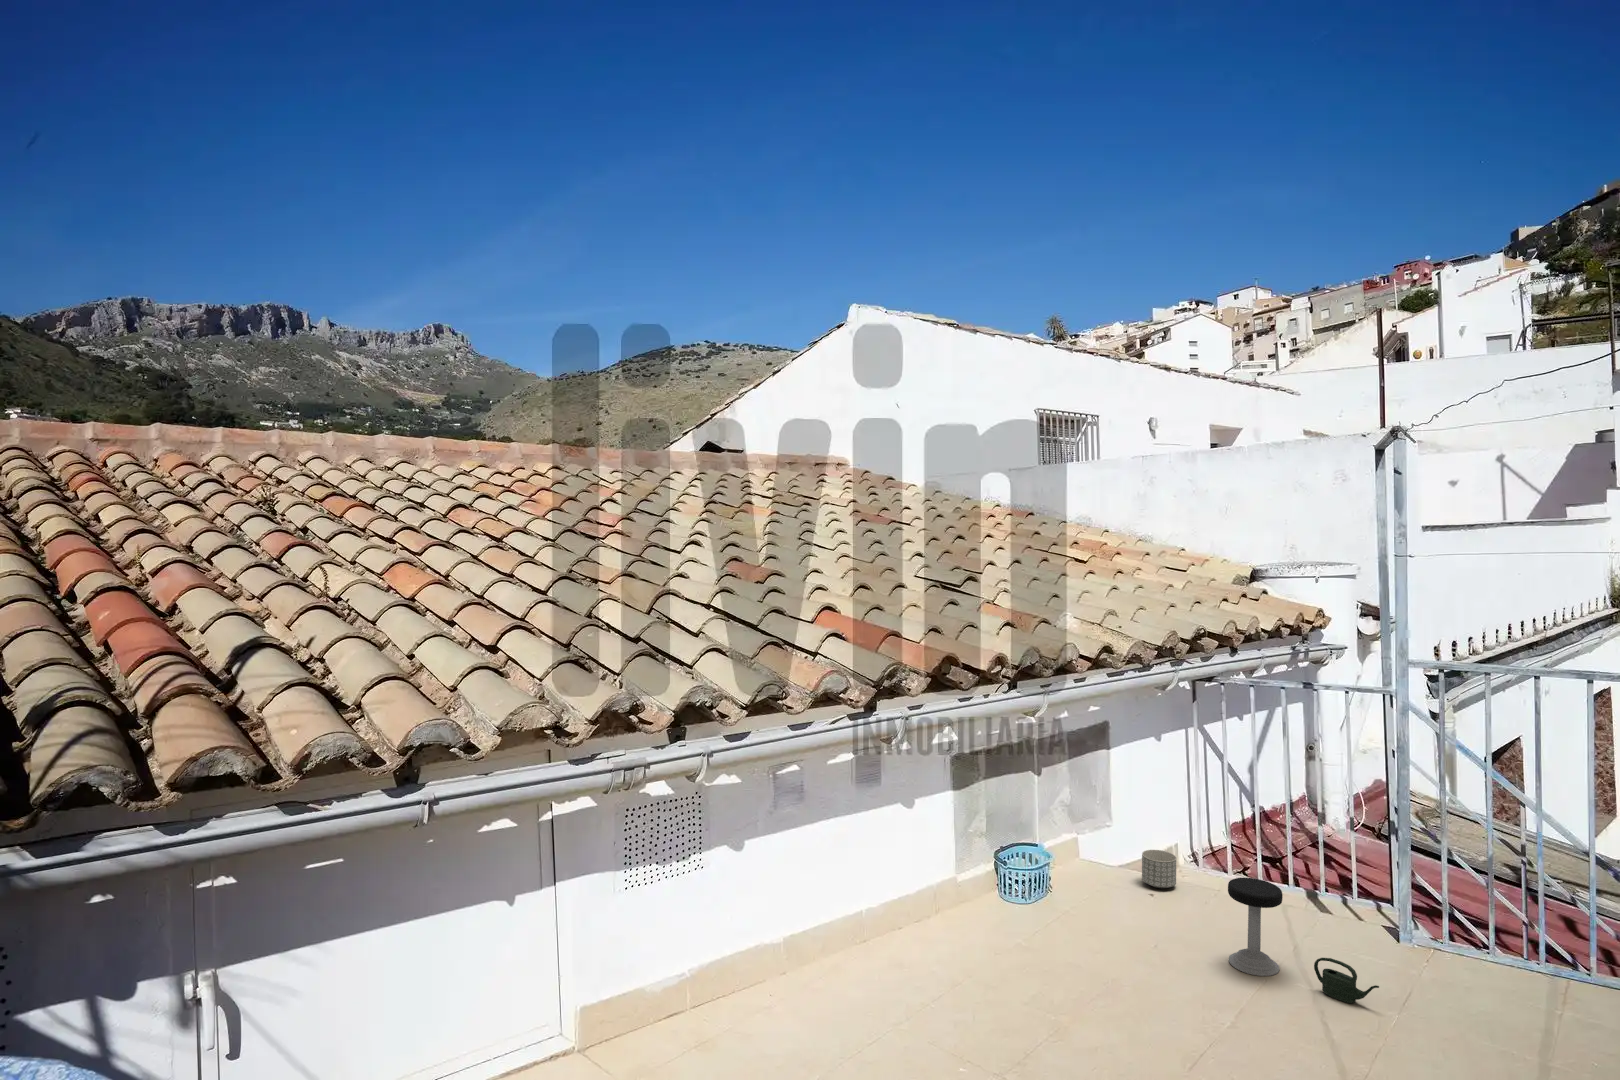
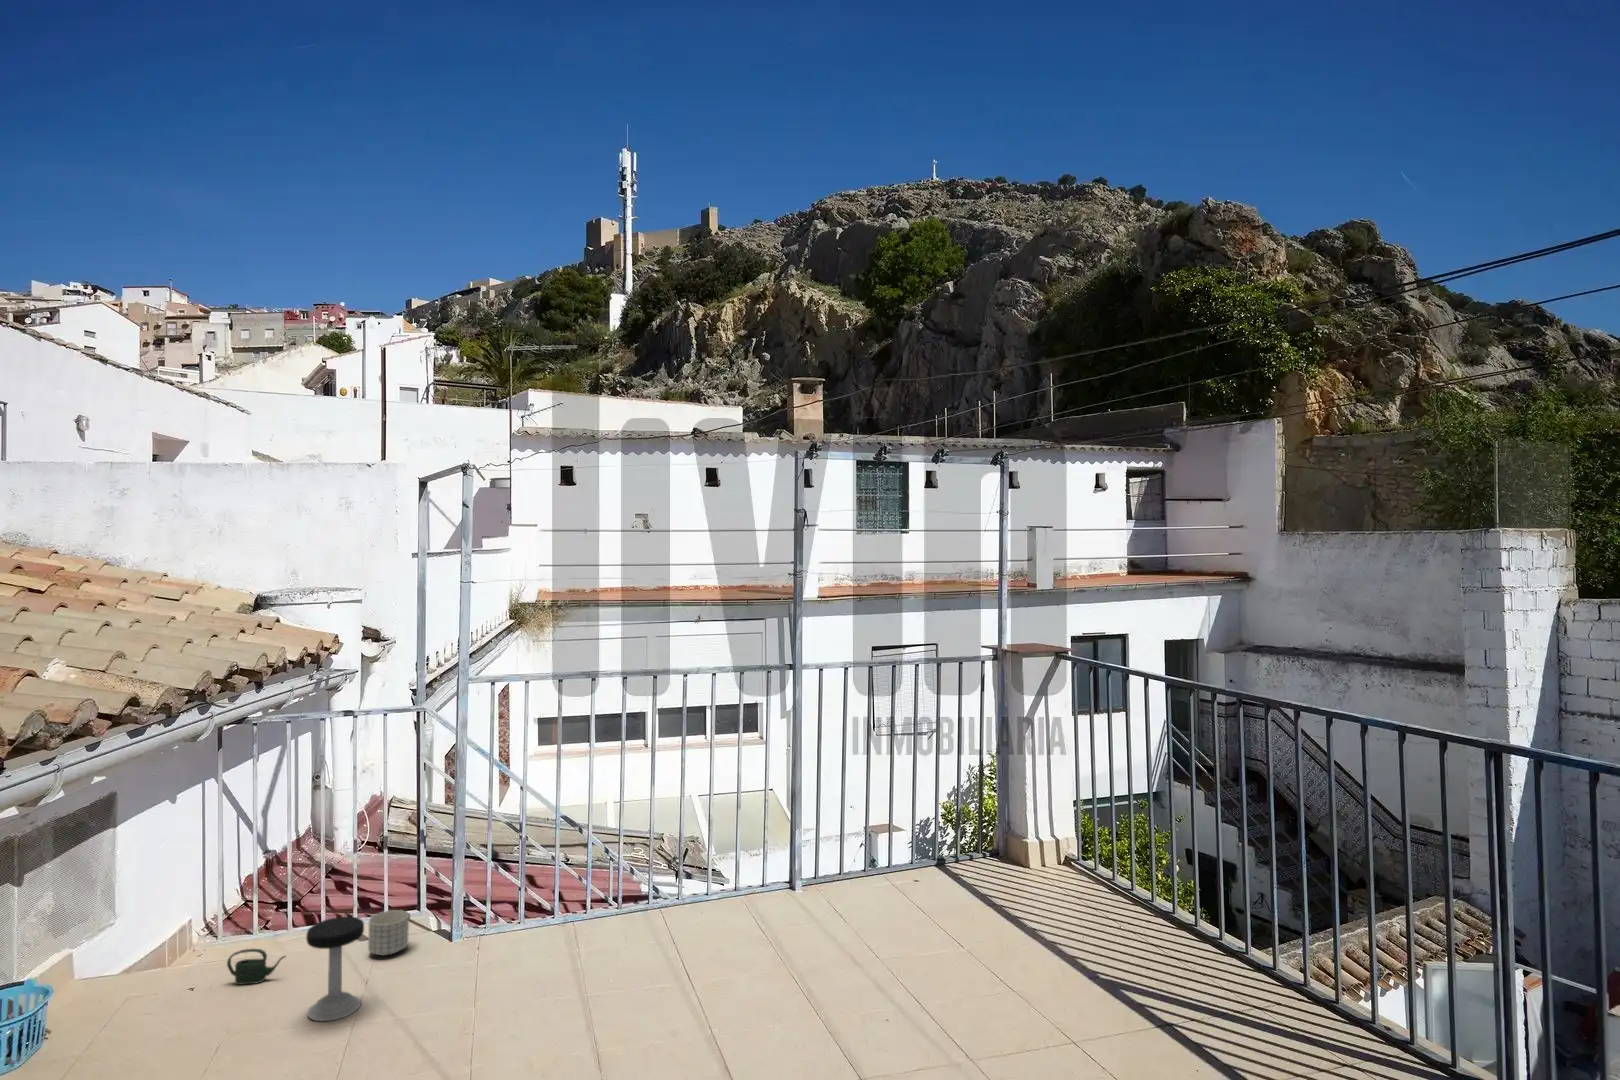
planter: present [1142,850,1177,889] -> present [368,910,409,956]
watering can: present [1314,958,1379,1003] -> present [227,949,285,984]

